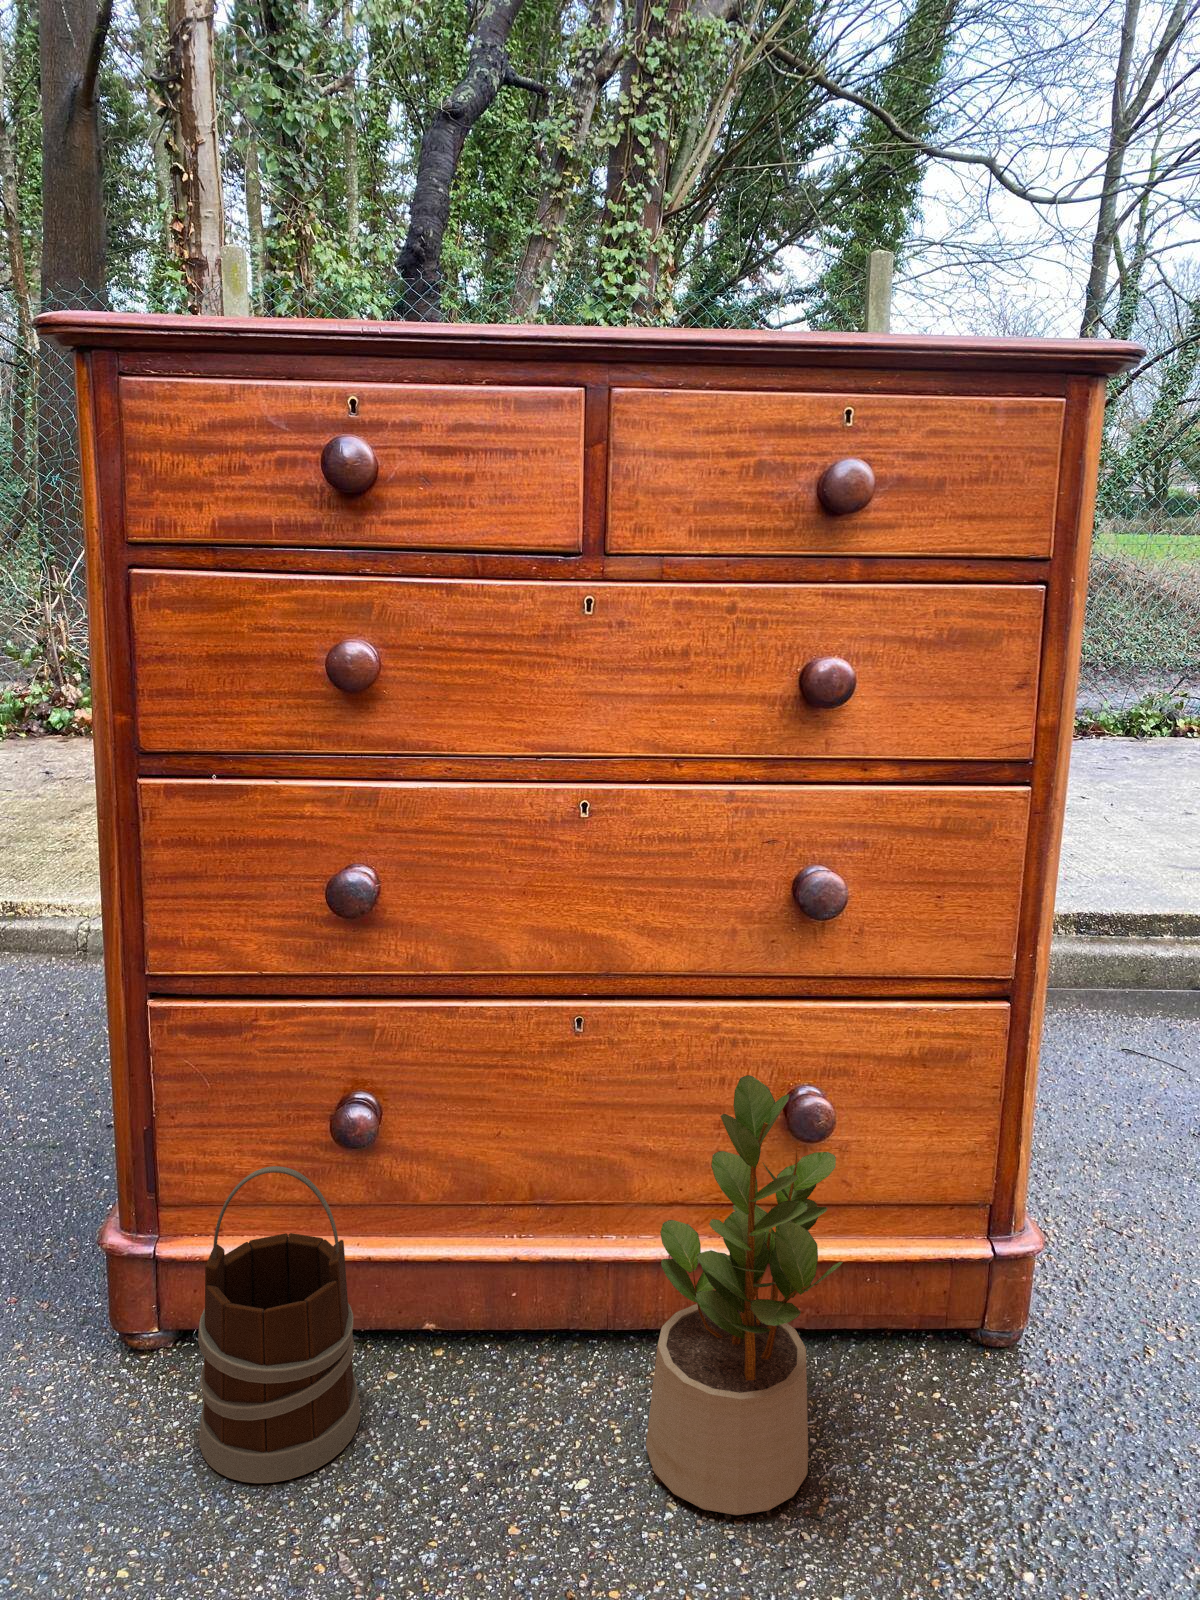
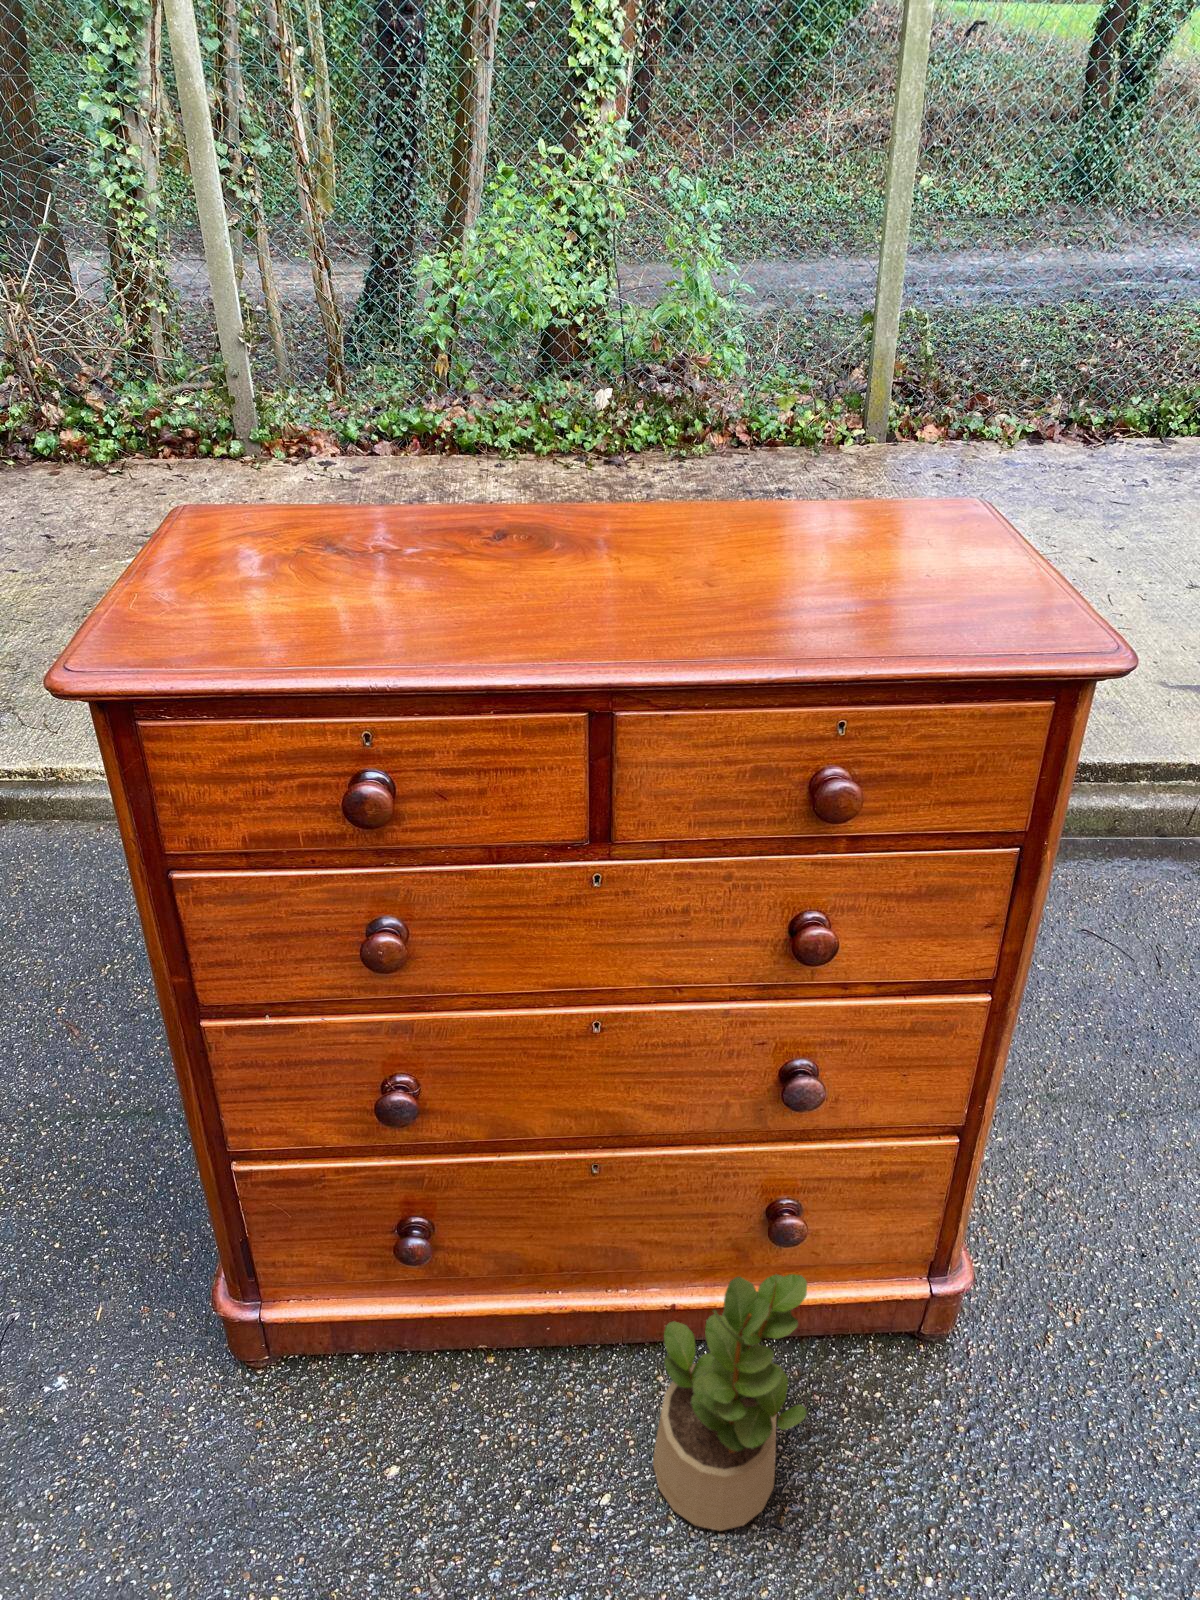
wooden bucket: present [198,1166,361,1483] -> none [304,1314,434,1507]

